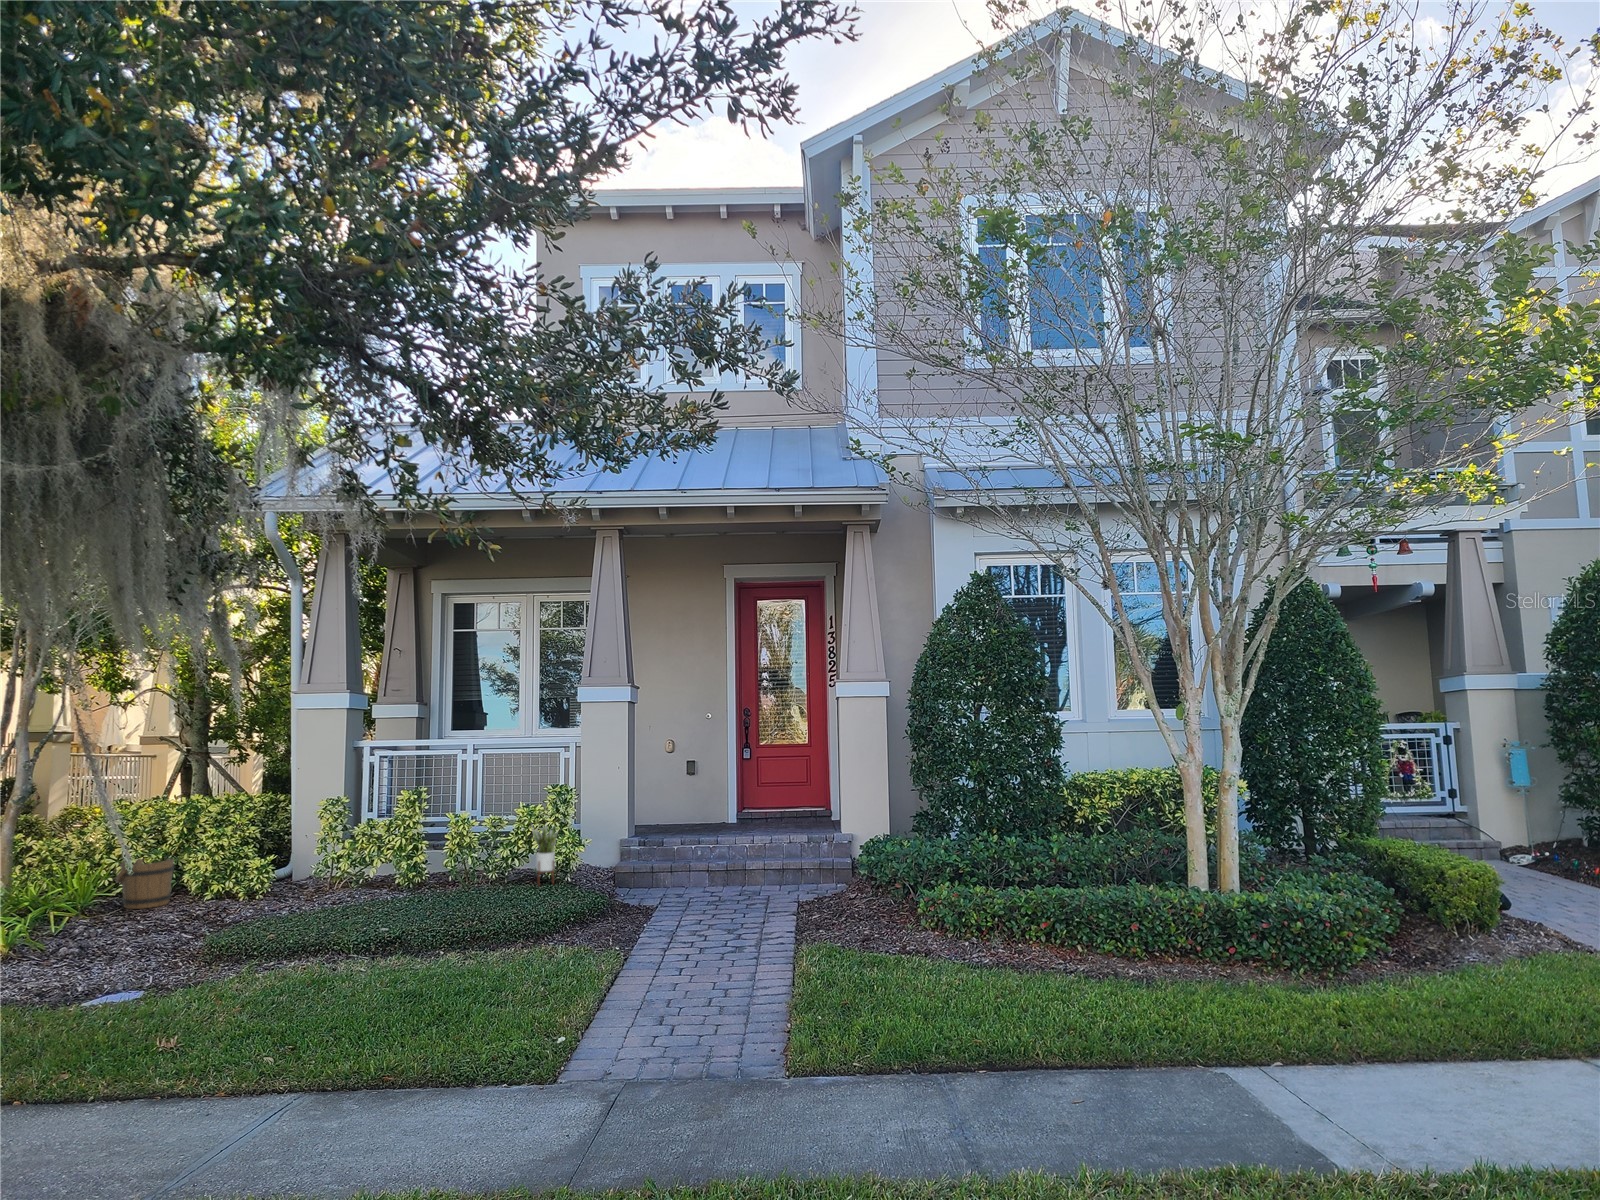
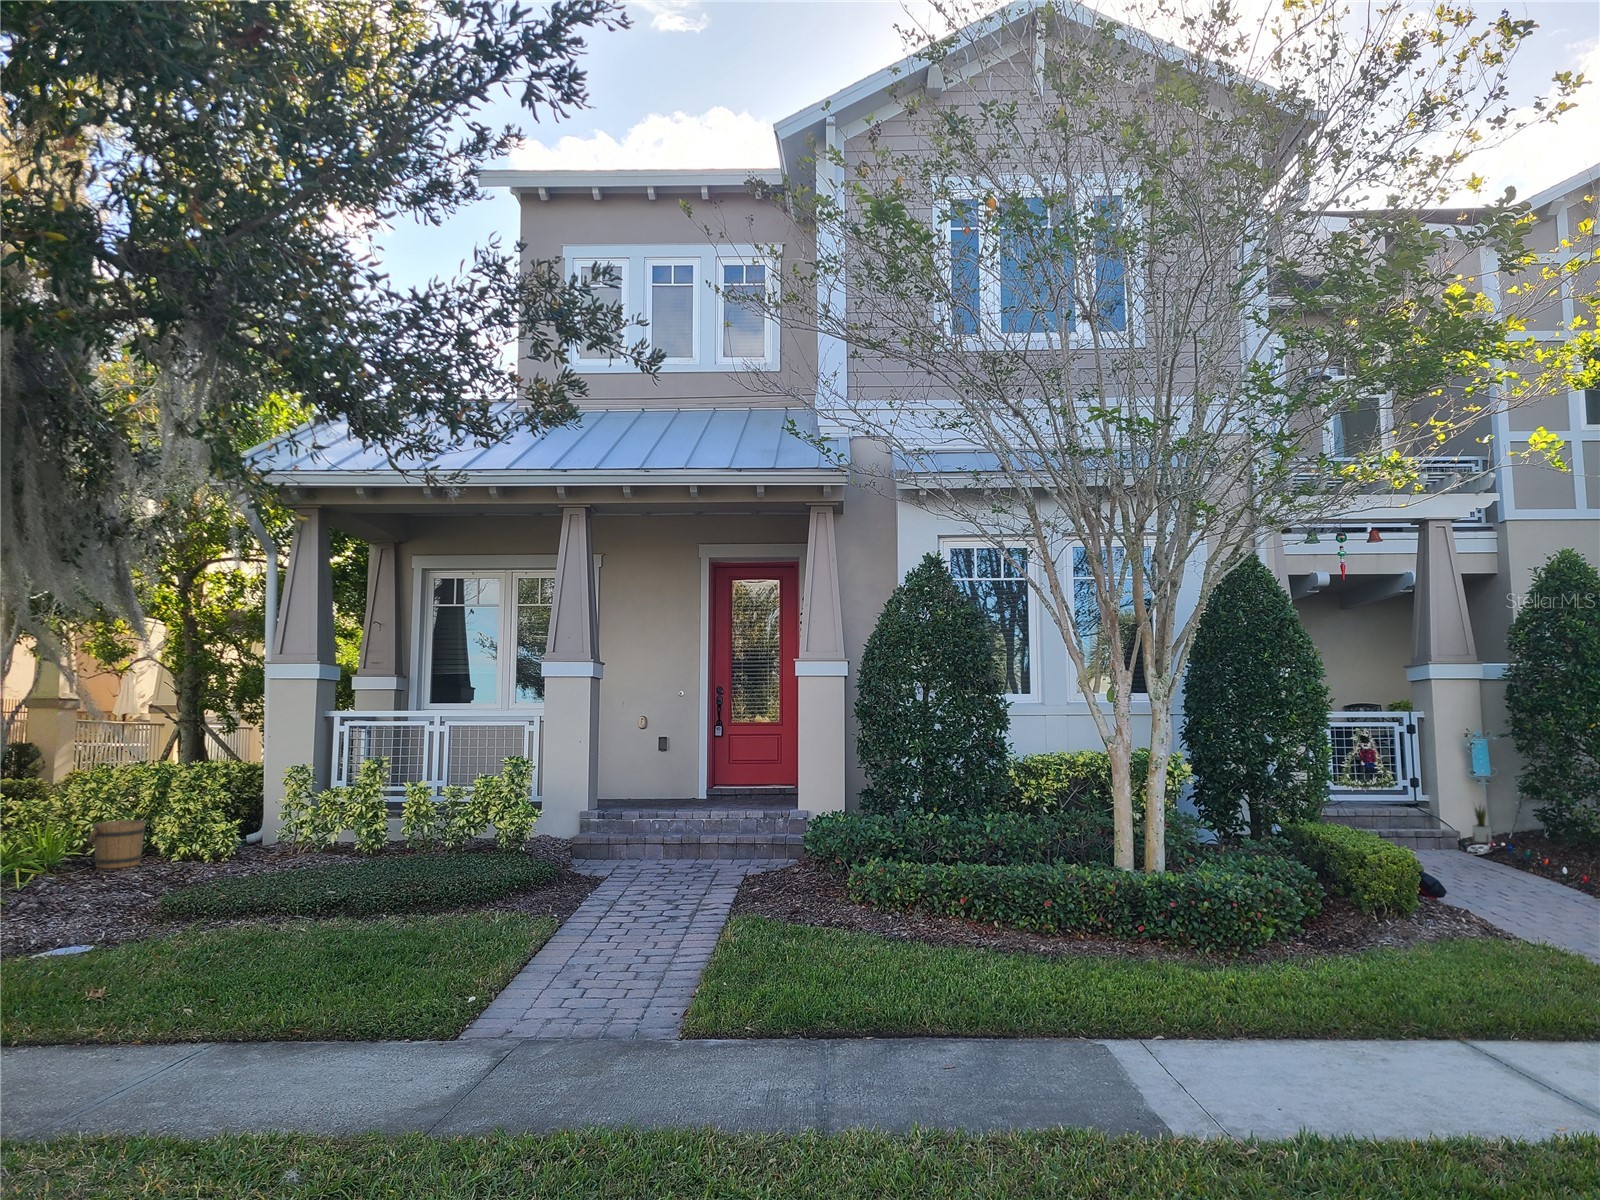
potted plant: present [532,825,557,884] -> present [1472,805,1491,843]

